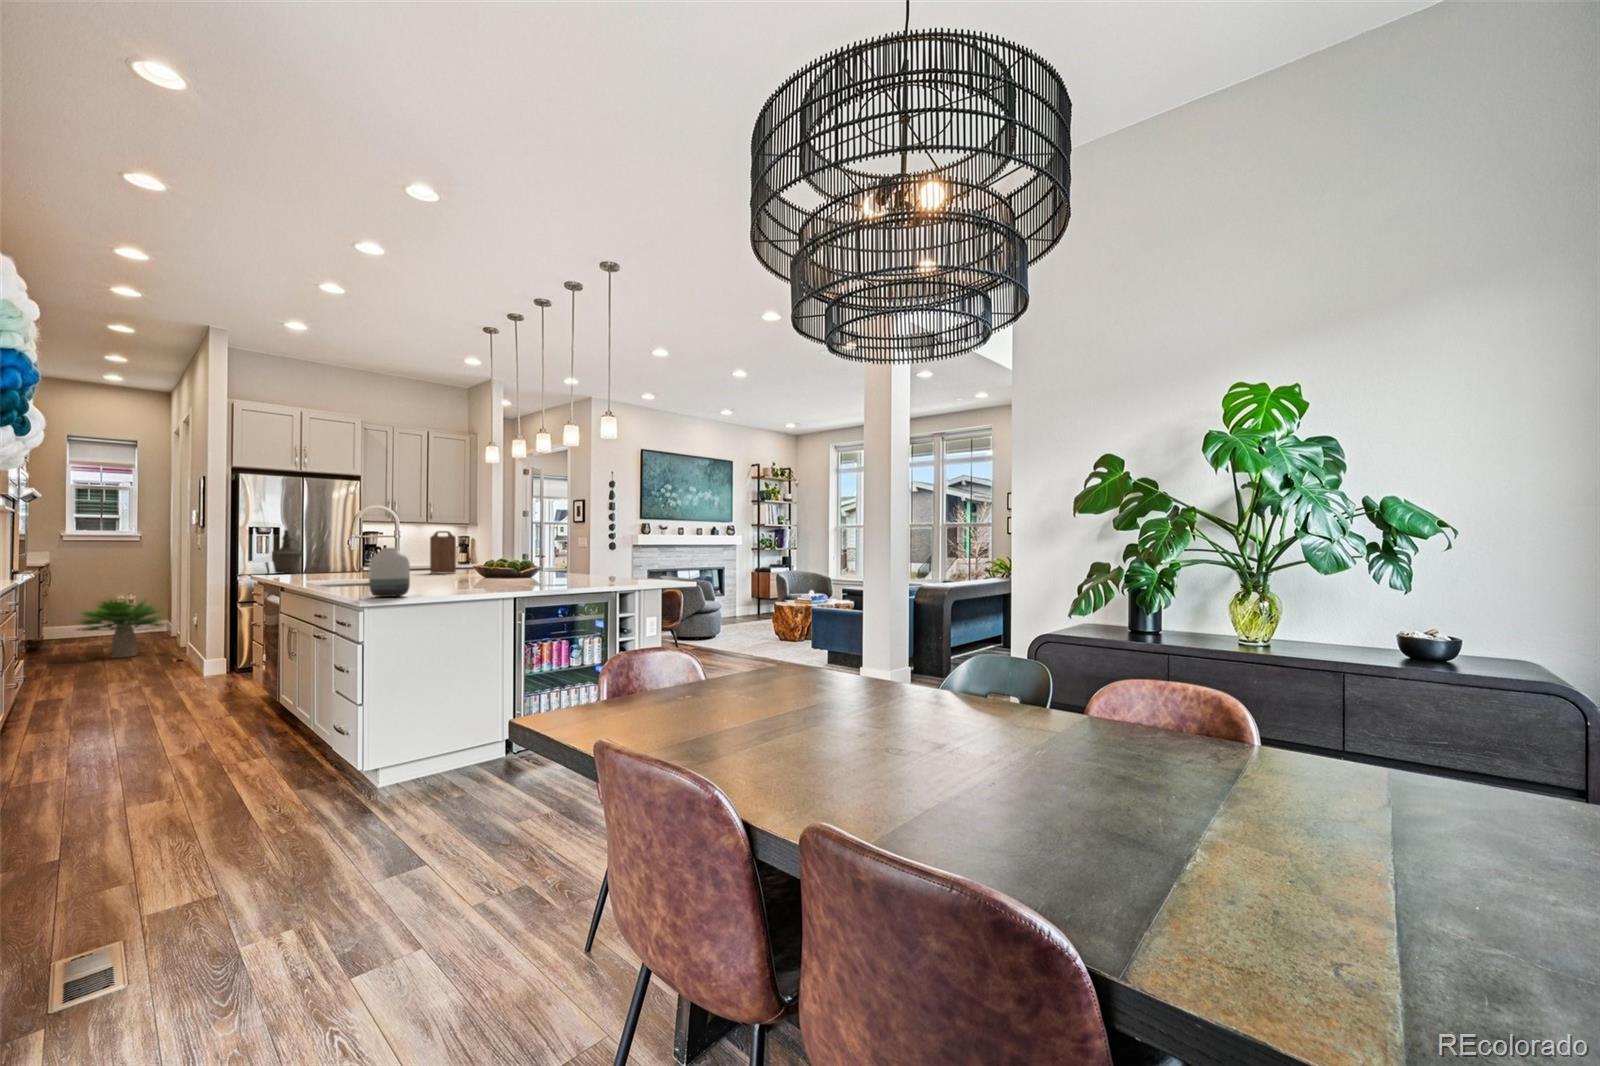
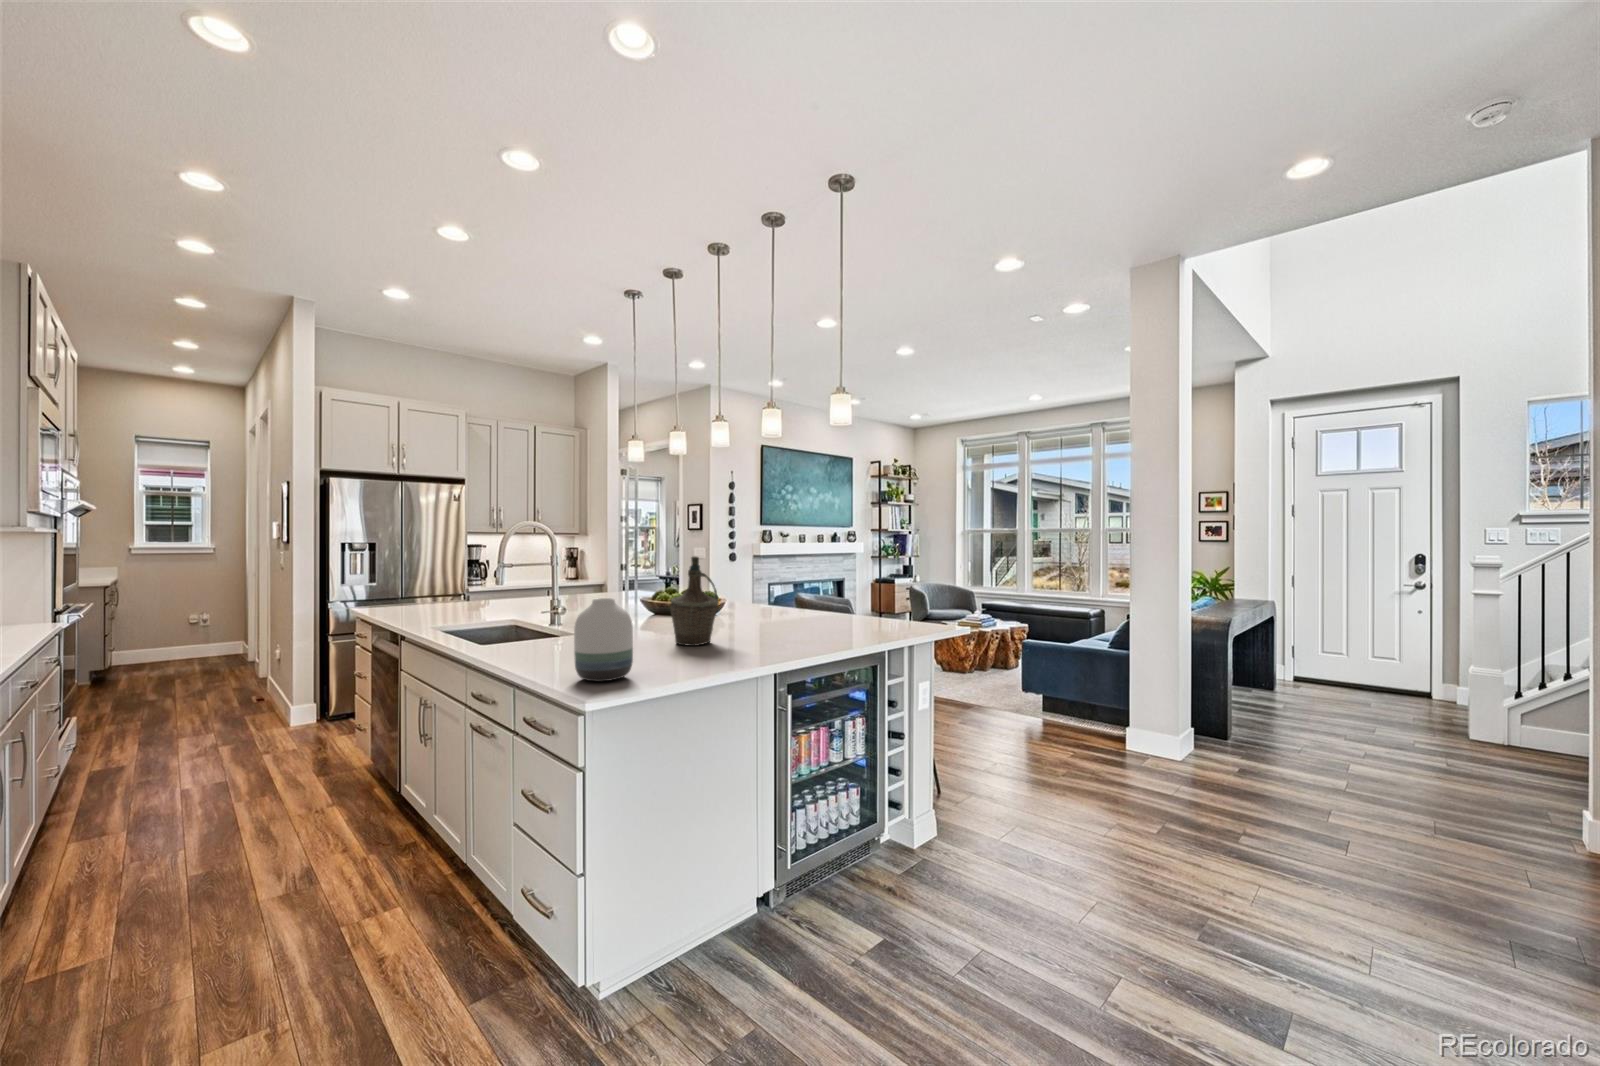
bottle: present [272,530,303,574] -> present [670,556,719,646]
cutting board: present [430,531,456,573] -> none [565,548,597,601]
potted plant: present [77,599,165,658] -> none [135,622,256,696]

